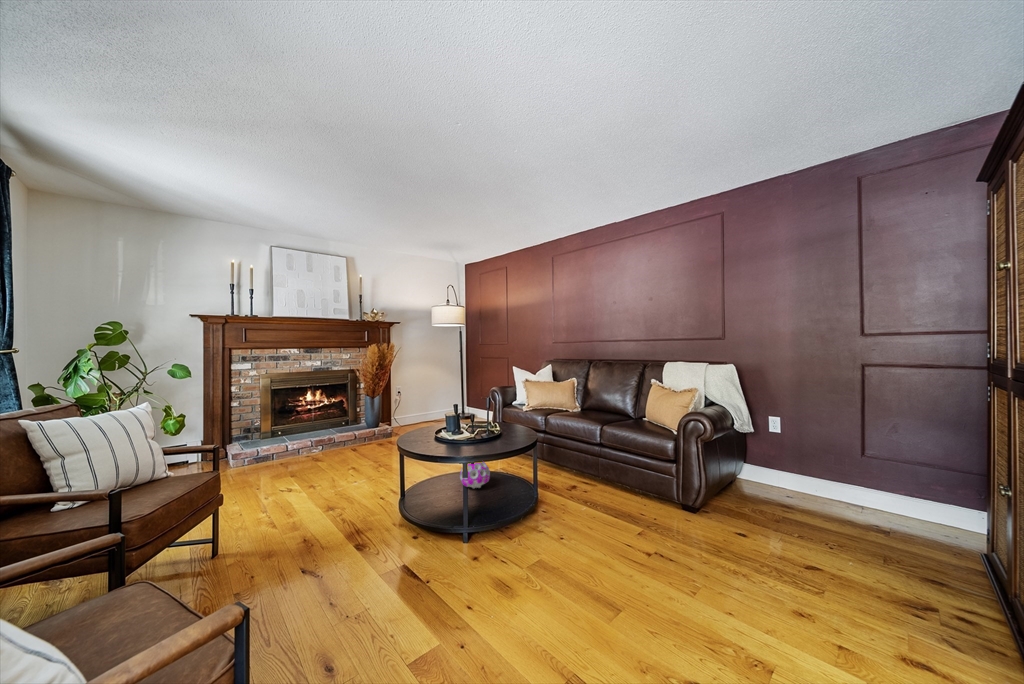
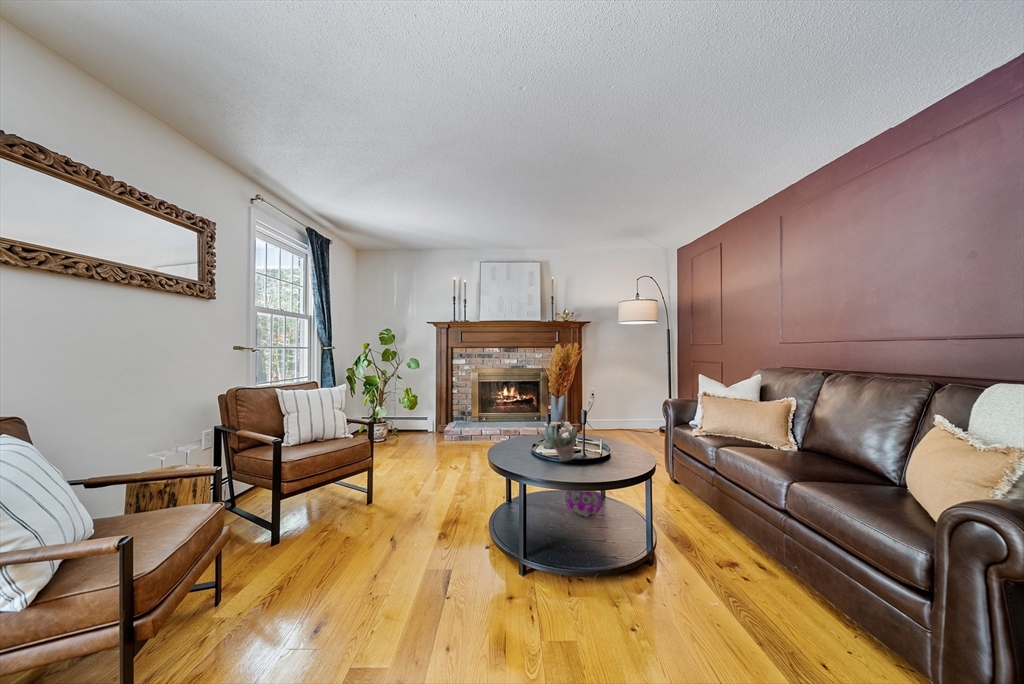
succulent plant: none [461,405,493,444] -> present [533,422,577,461]

